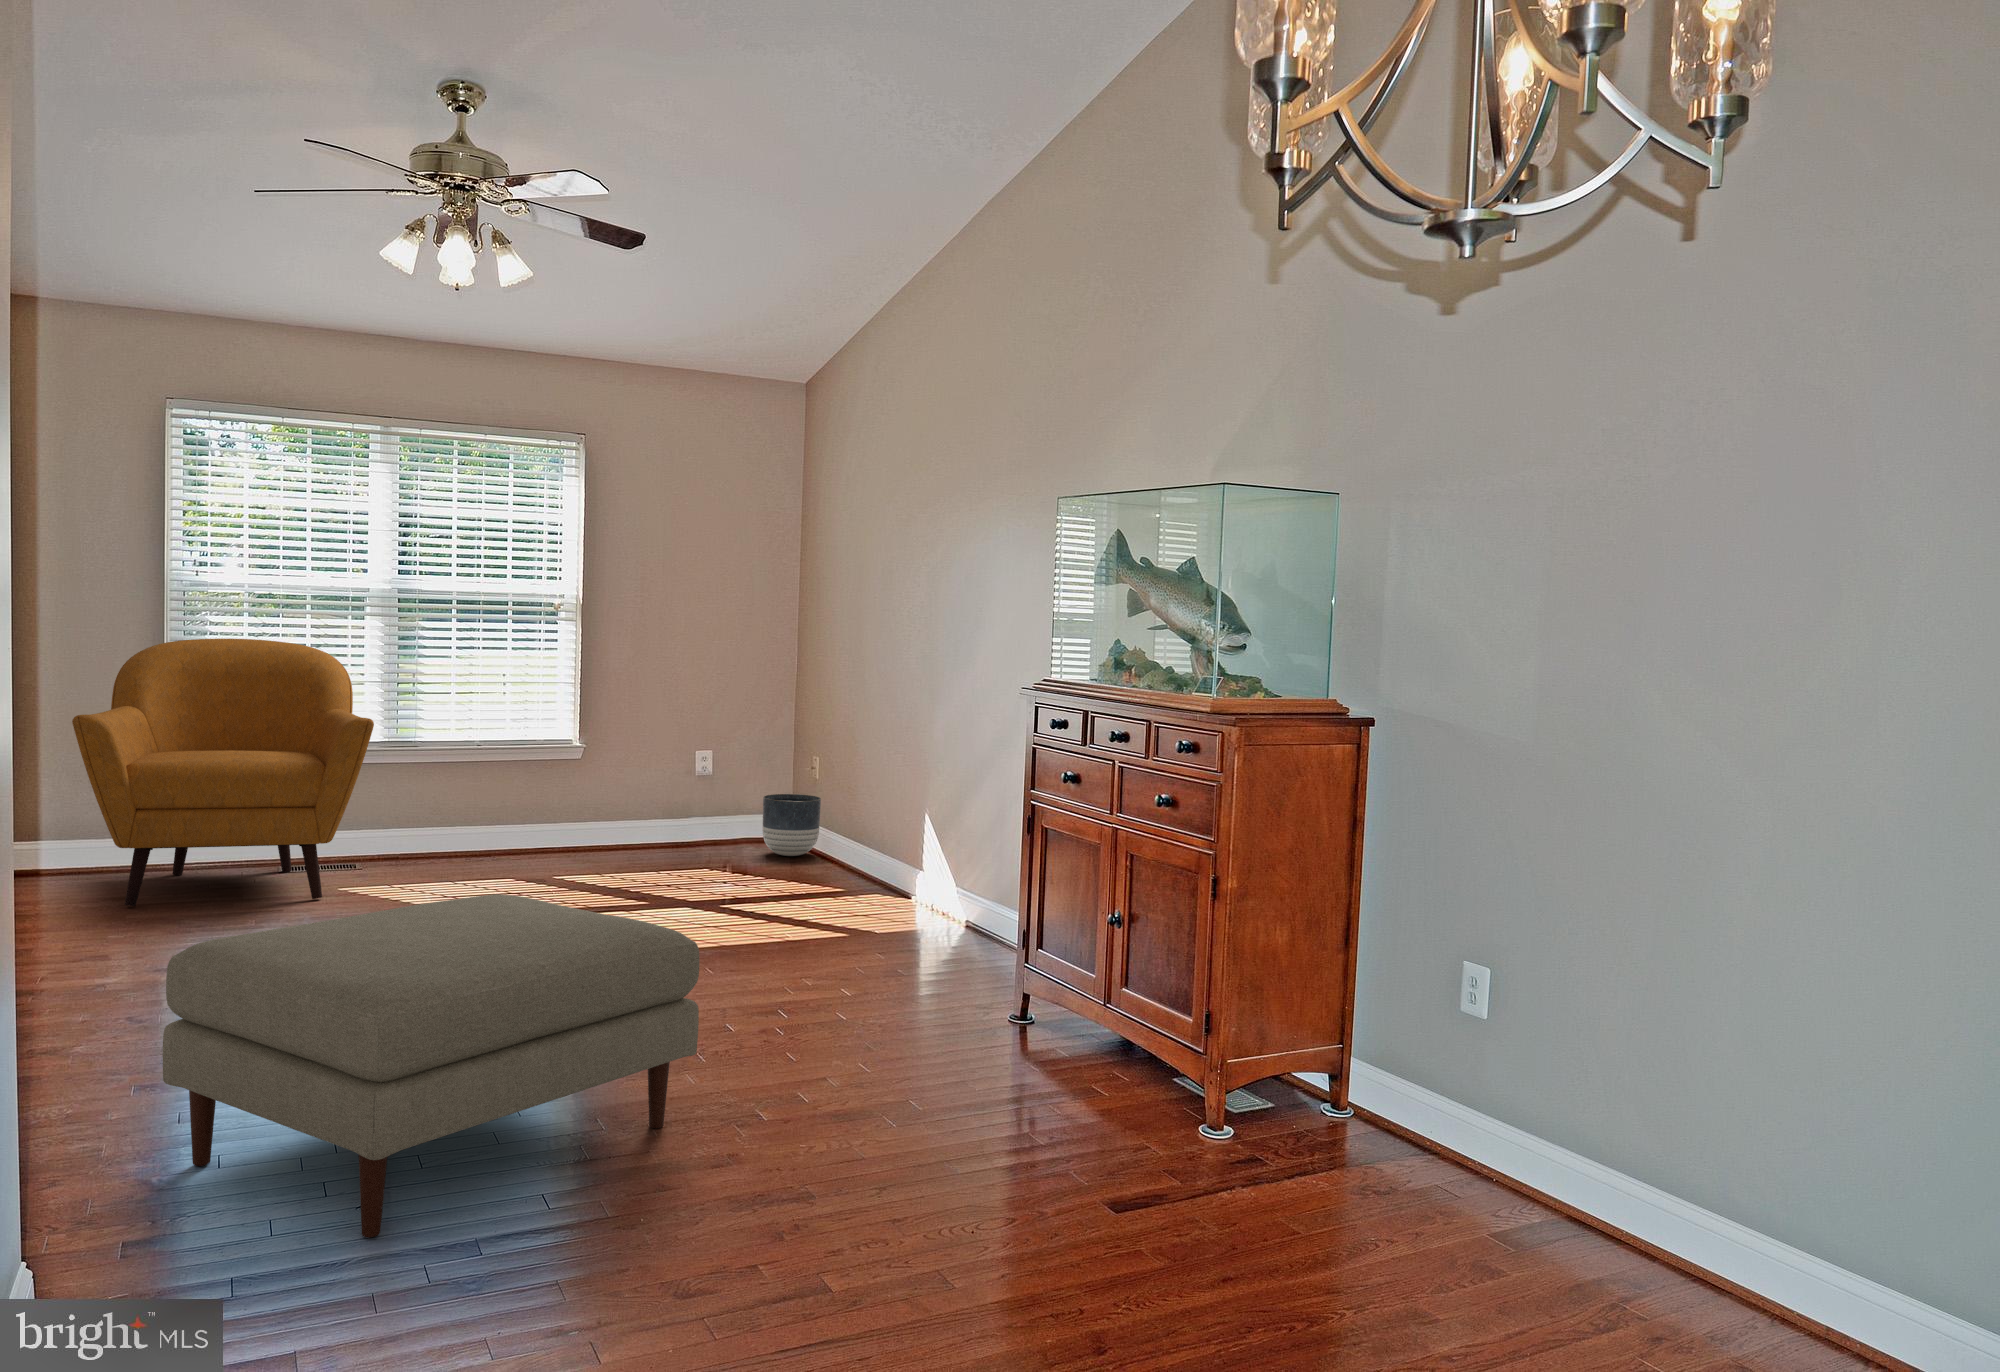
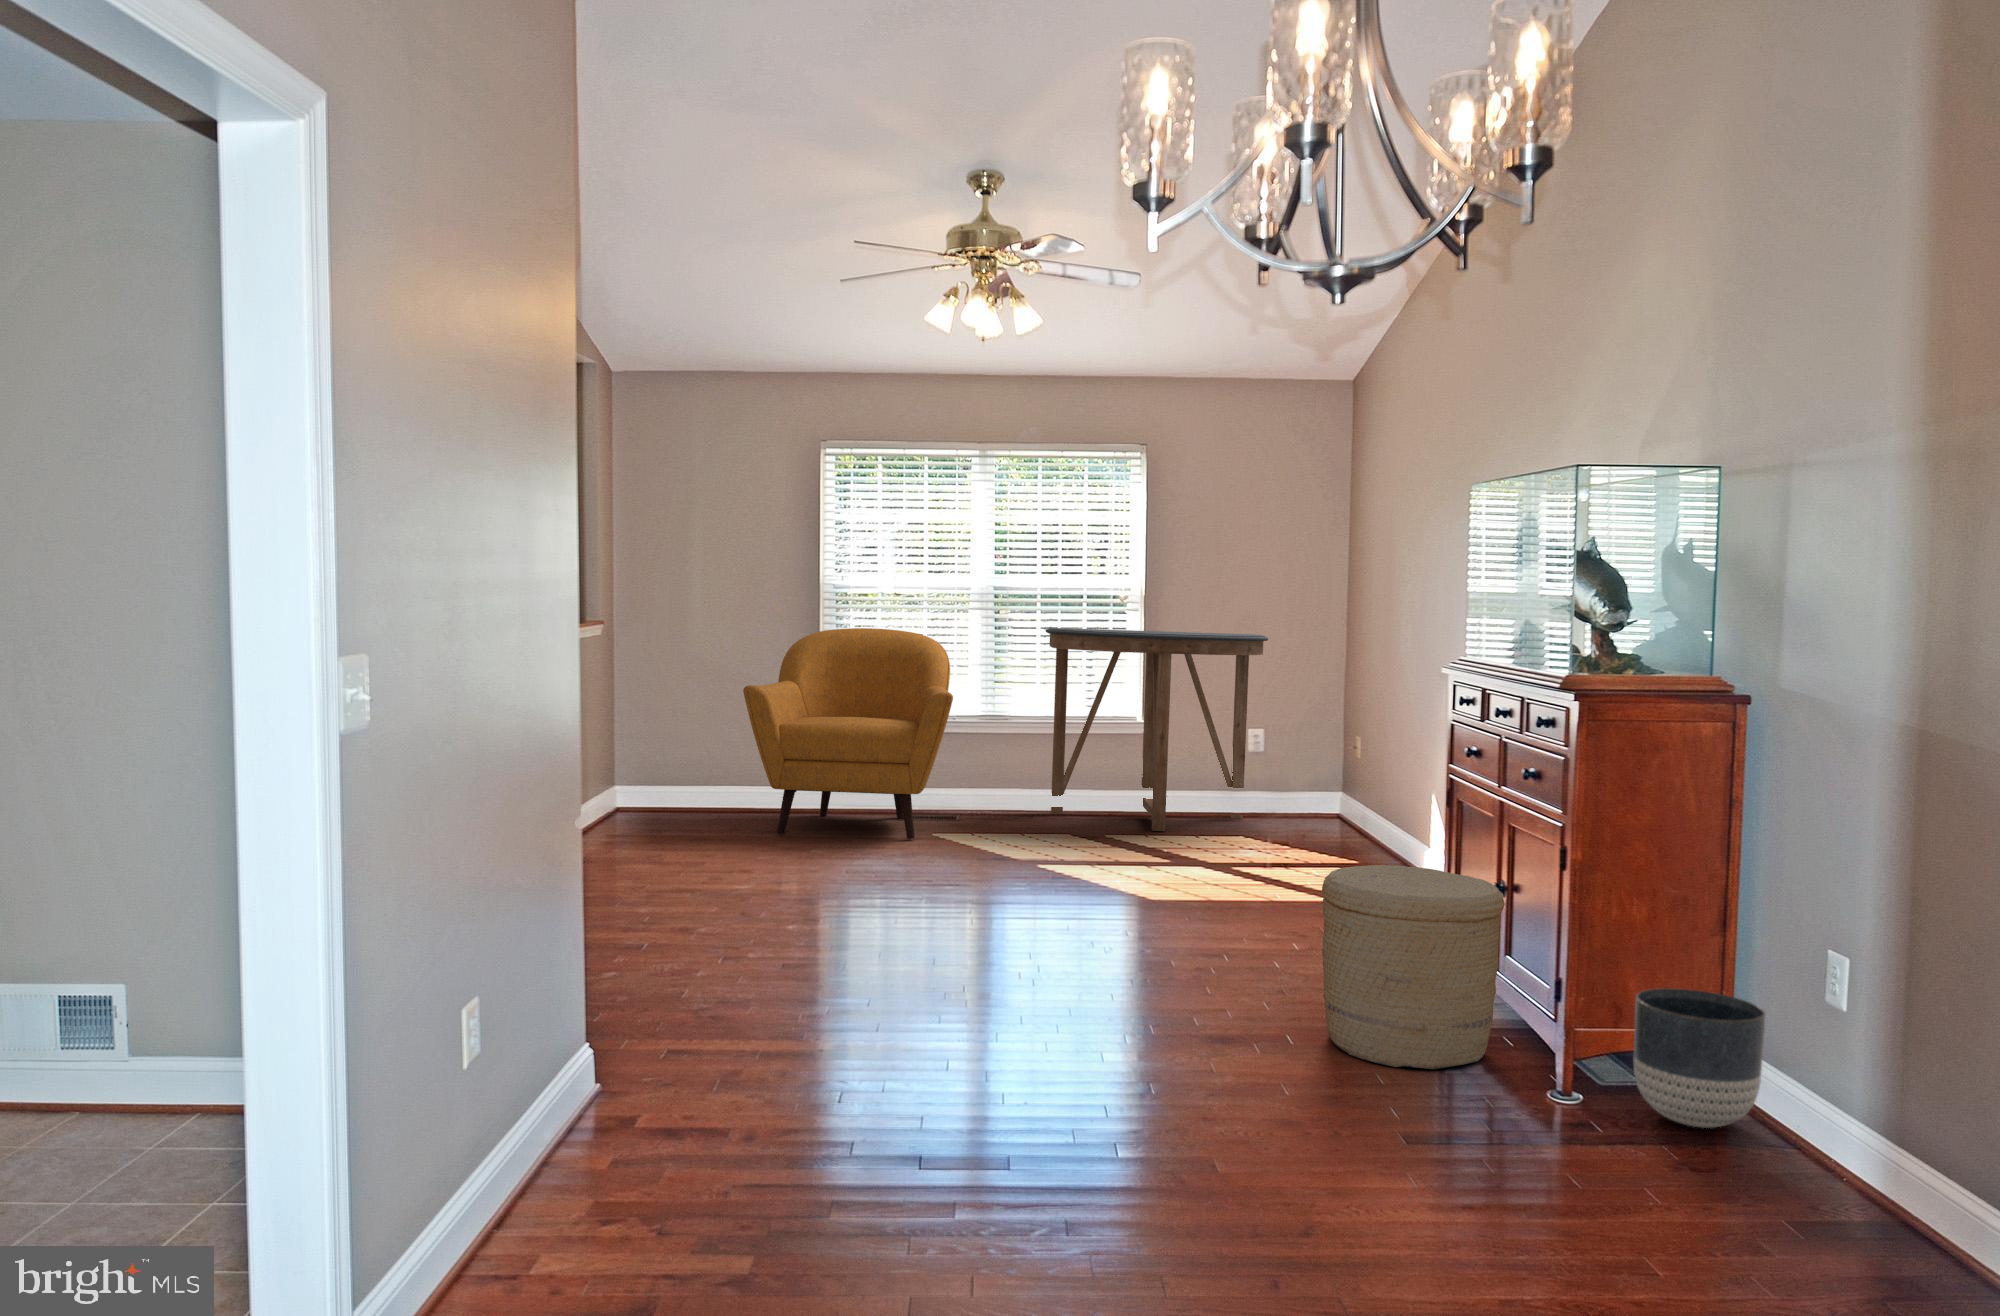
console table: none [465,639,723,866] -> present [1046,628,1268,831]
planter: present [763,794,821,856] -> present [1634,988,1765,1128]
ottoman: present [162,894,699,1238] -> none [721,826,1096,1056]
woven basket: none [951,905,1141,1129] -> present [1322,865,1505,1069]

